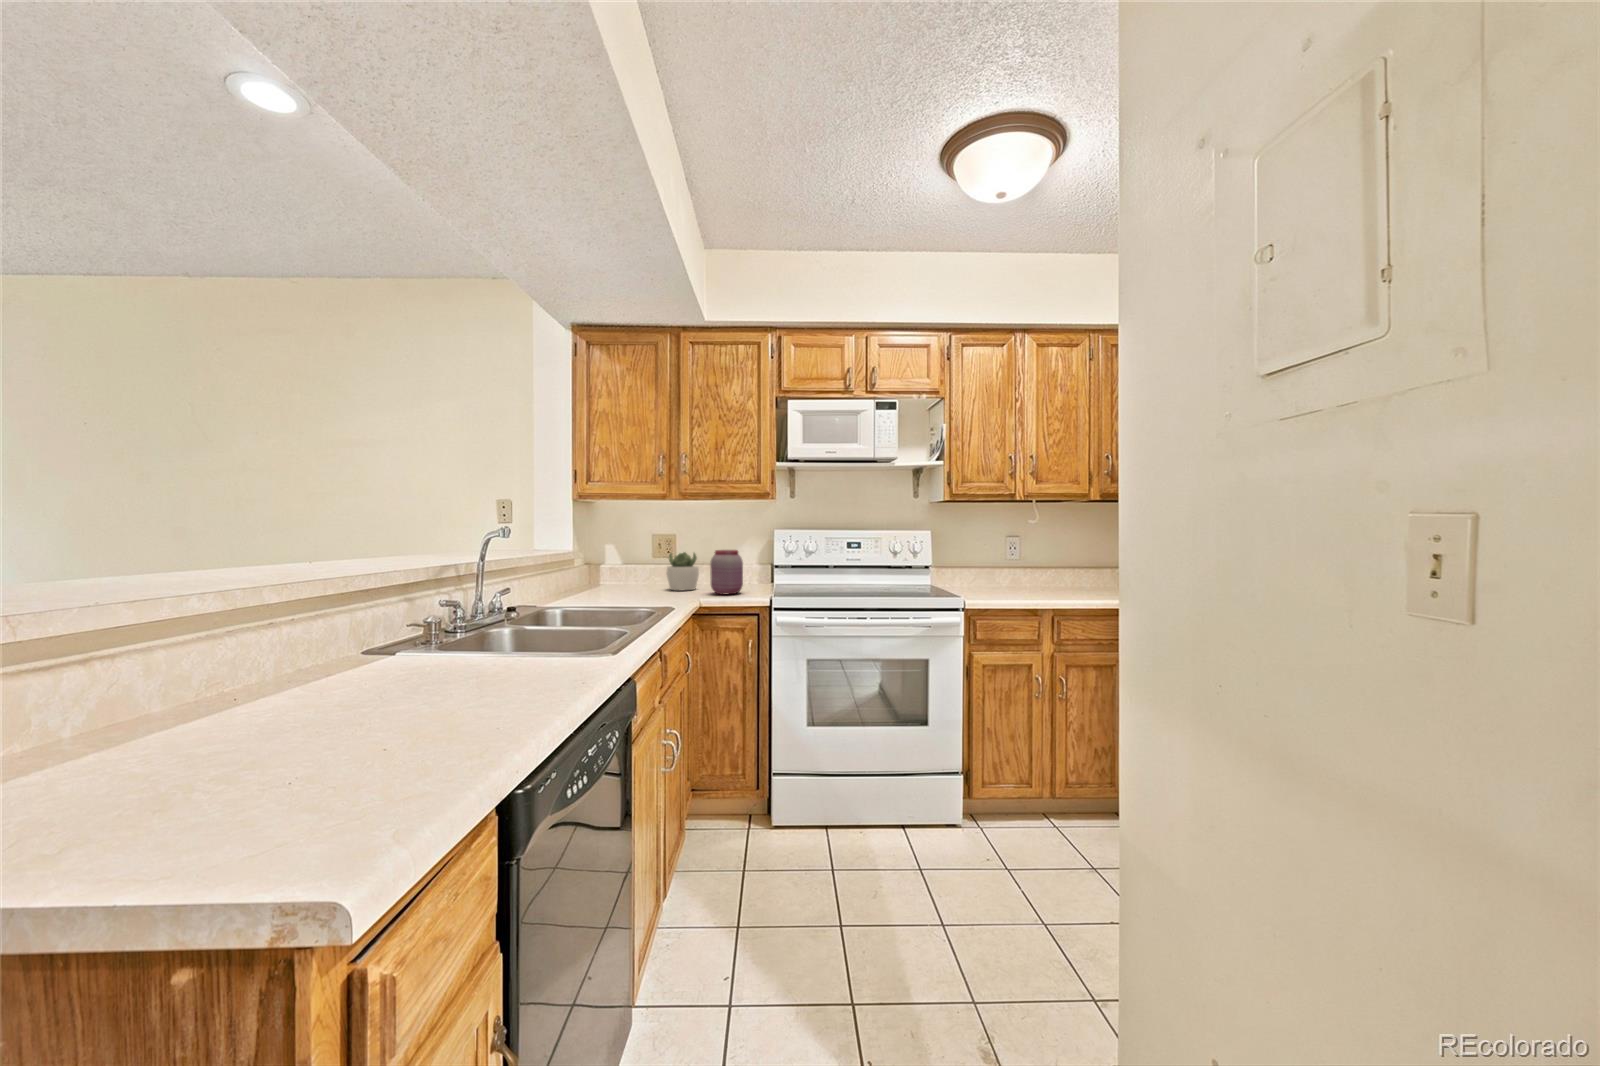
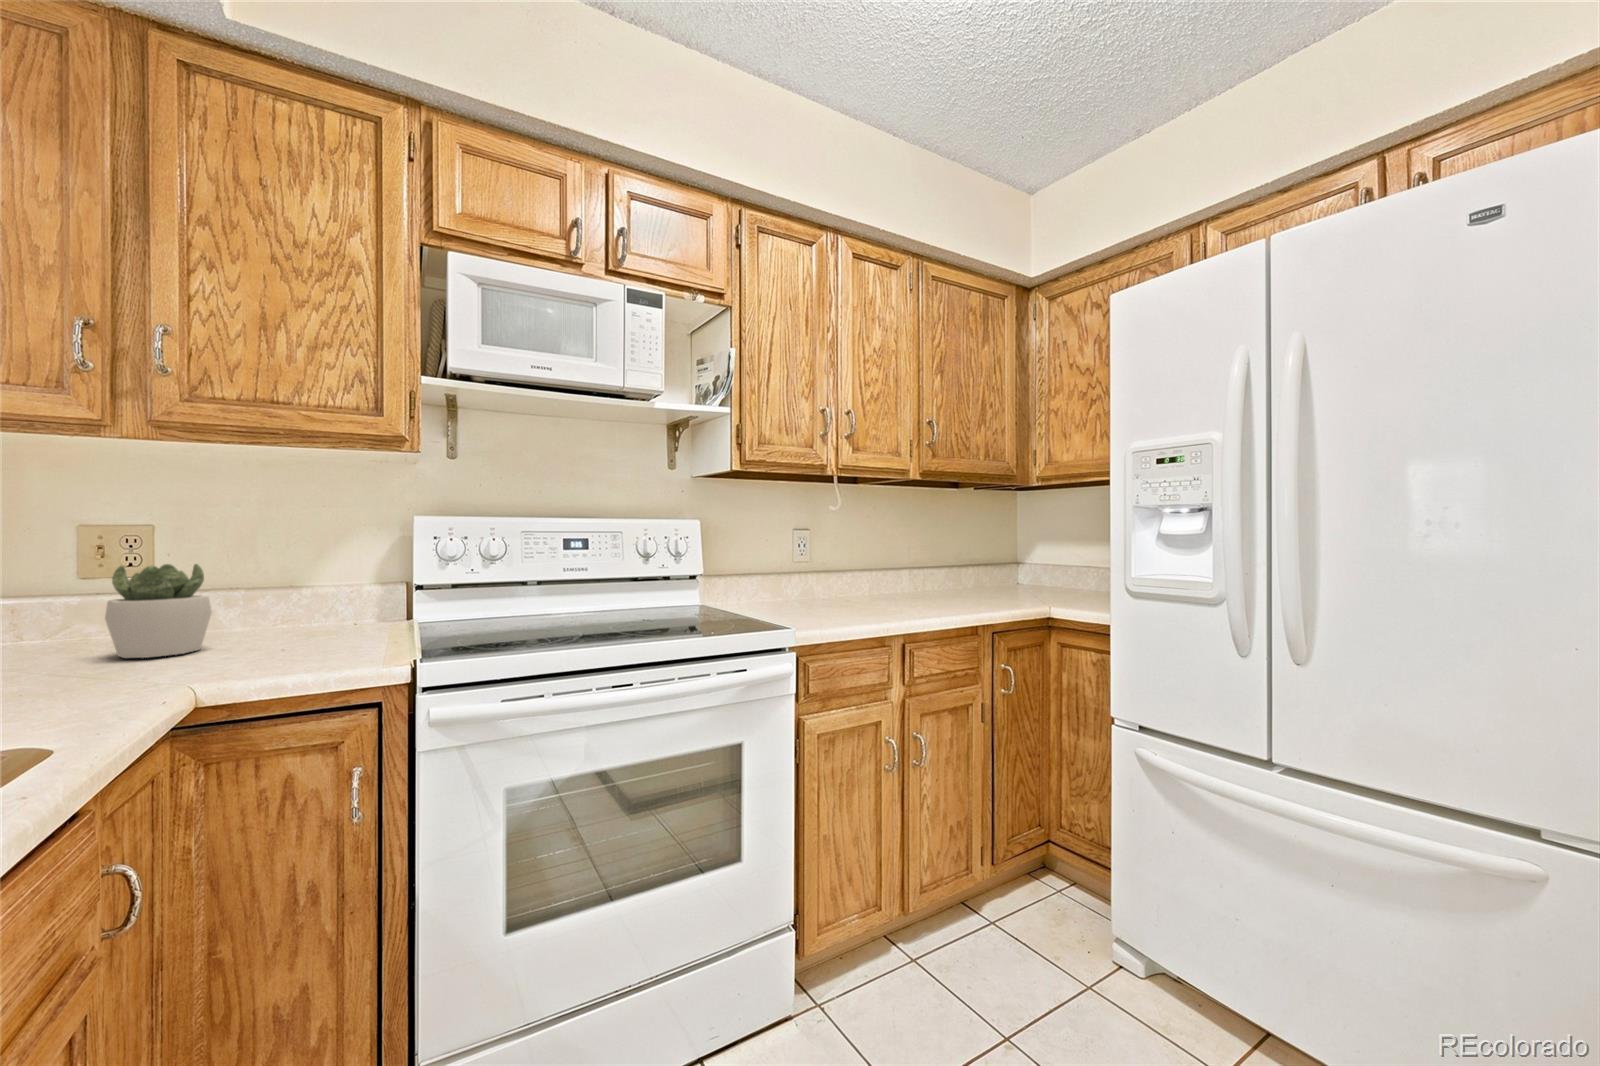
jar: present [710,550,743,594] -> none [243,556,336,660]

